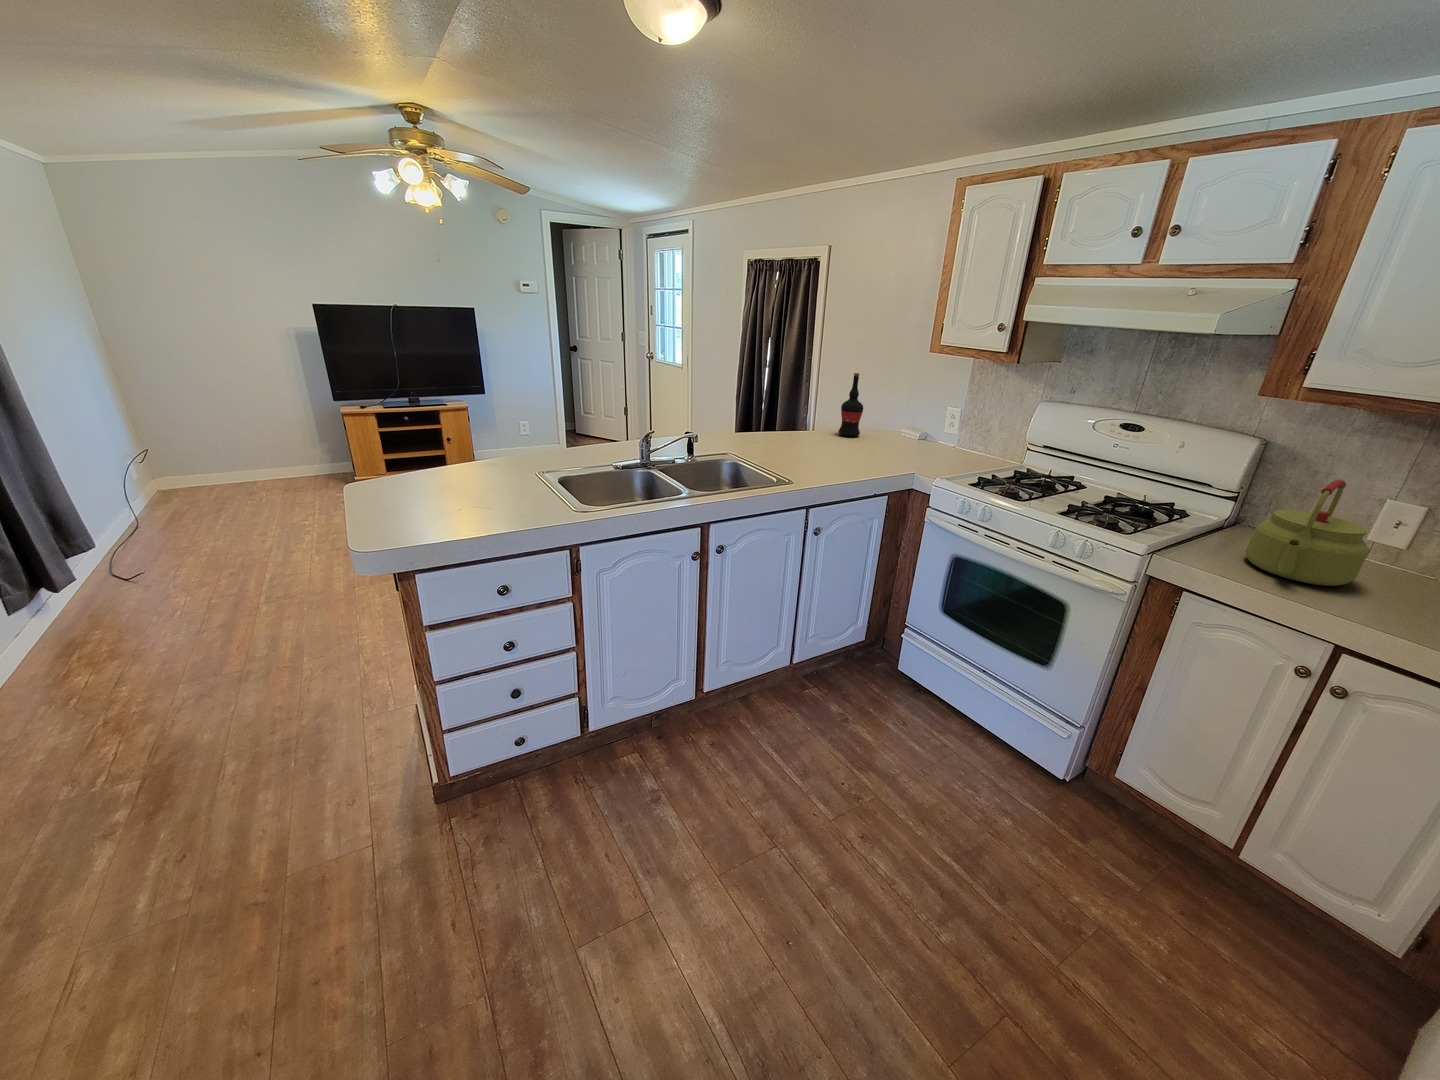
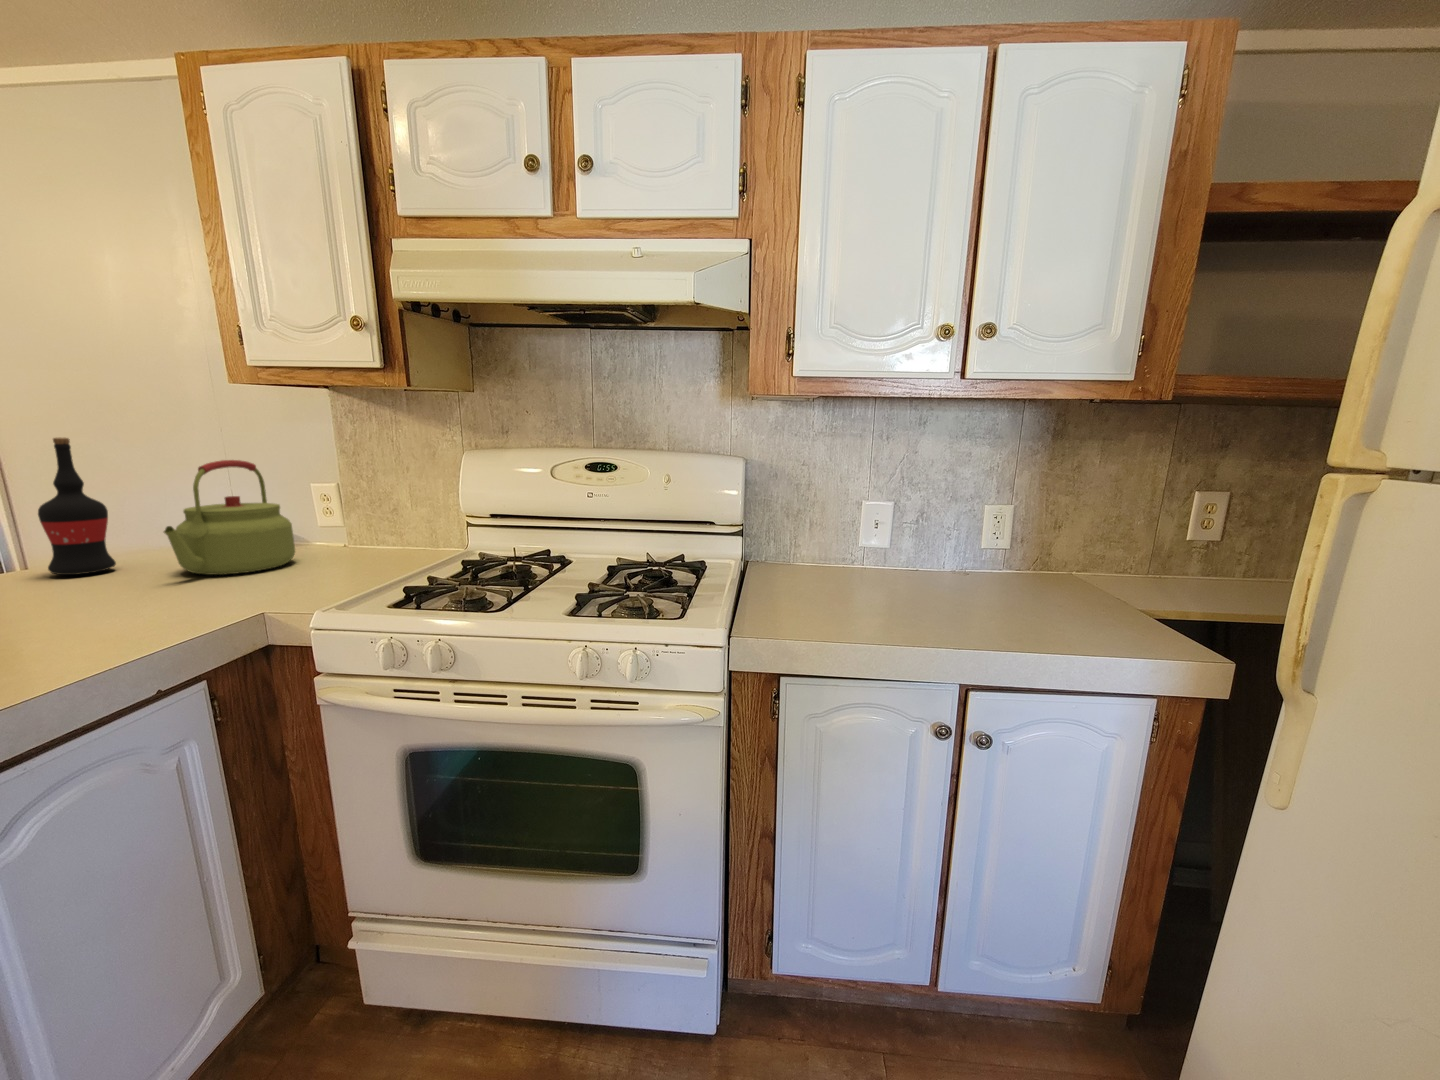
kettle: present [1245,480,1369,586] -> present [164,460,295,575]

